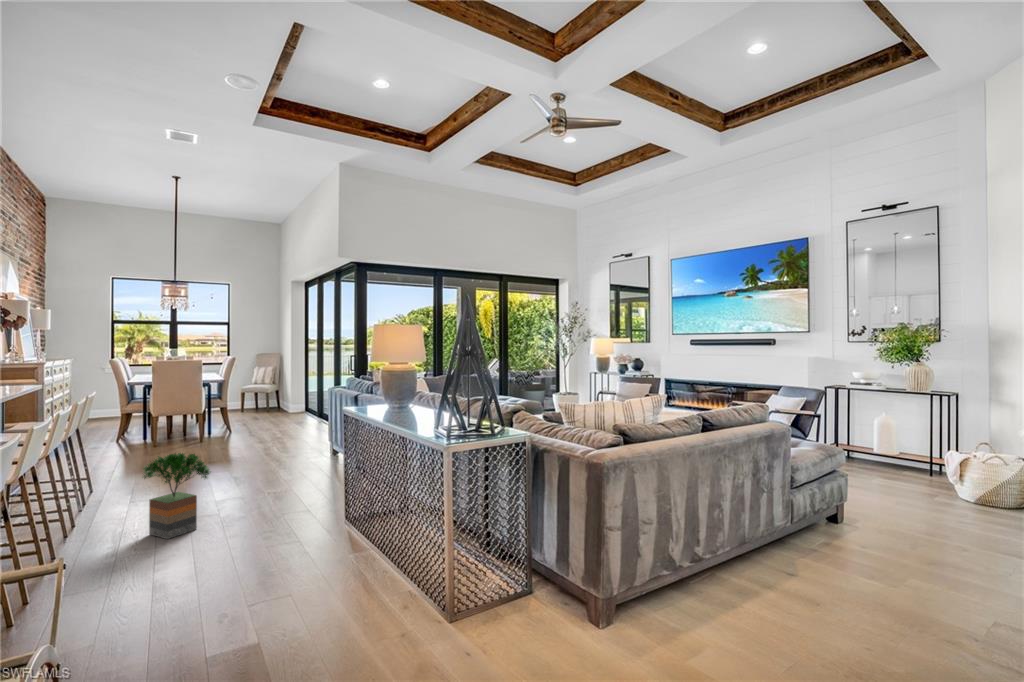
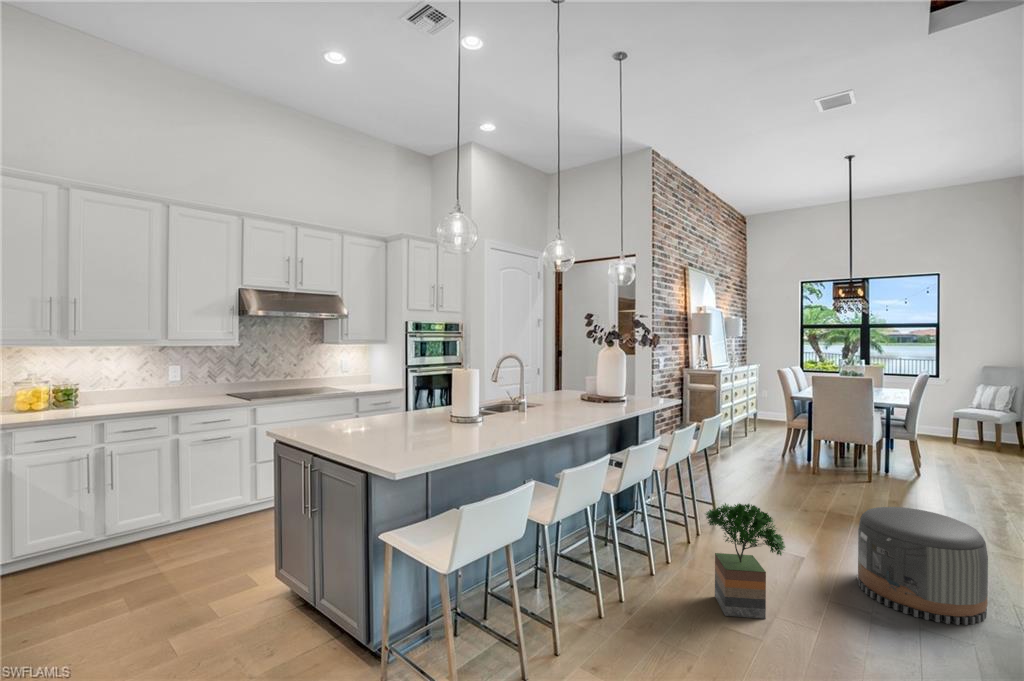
pouf: none [237,436,305,498] -> present [858,507,988,625]

